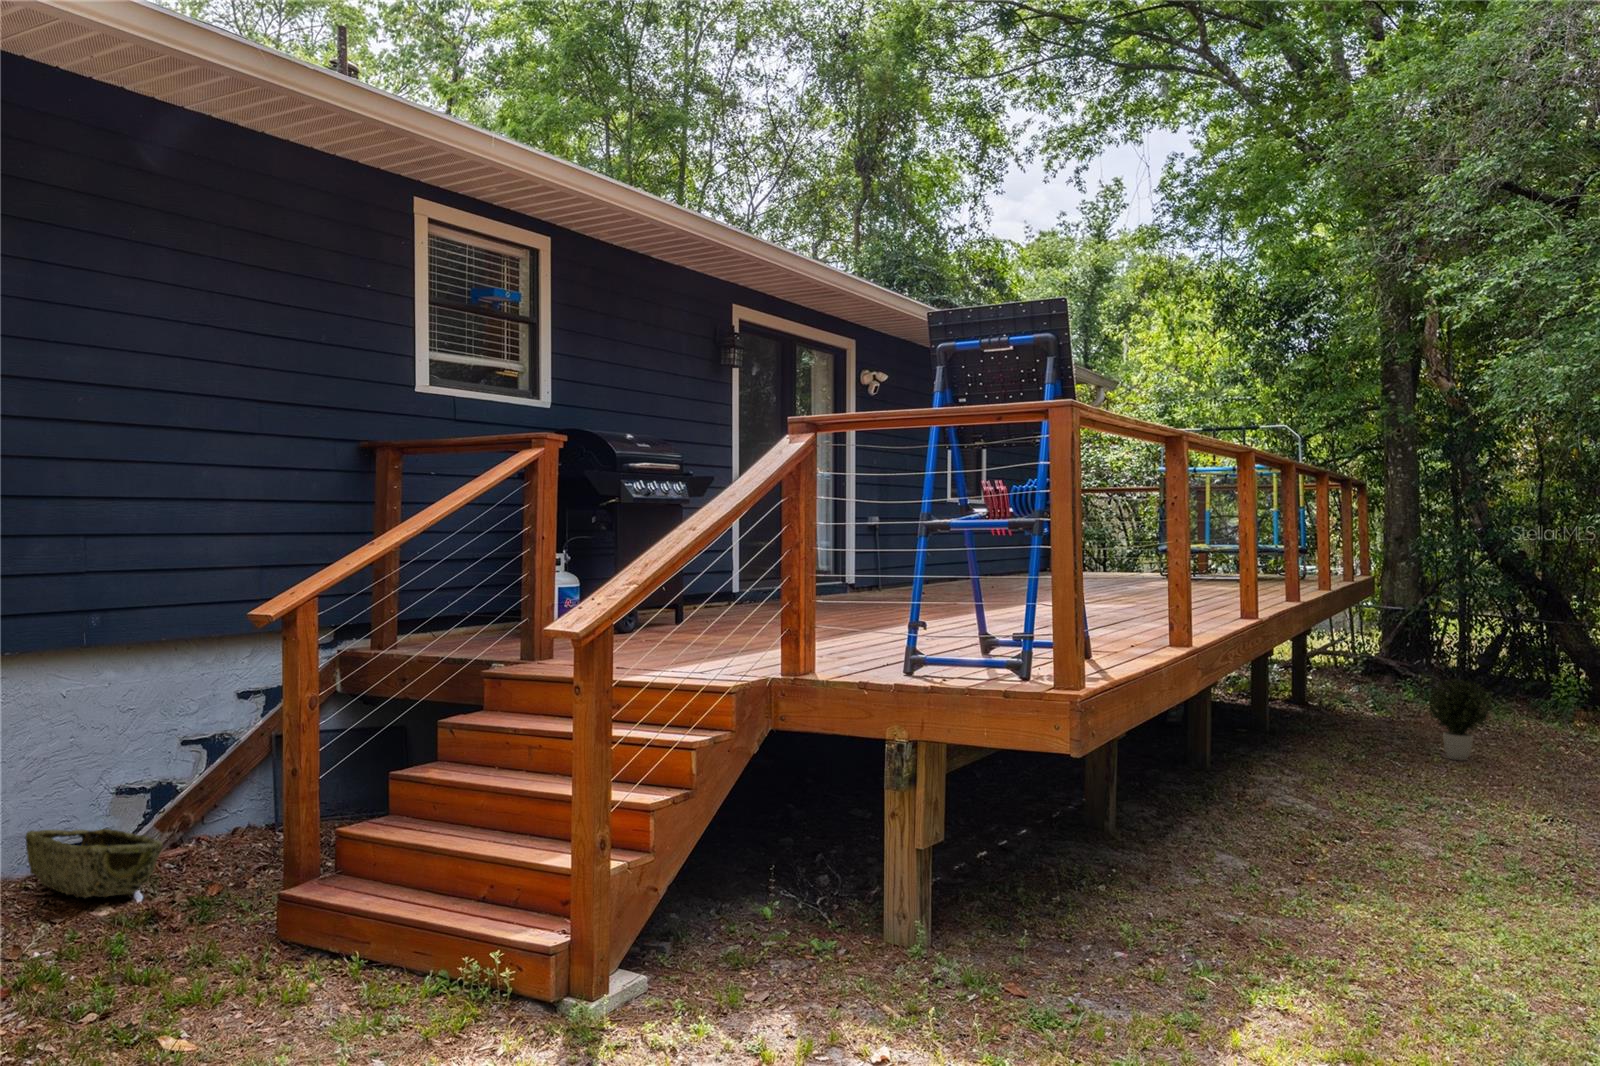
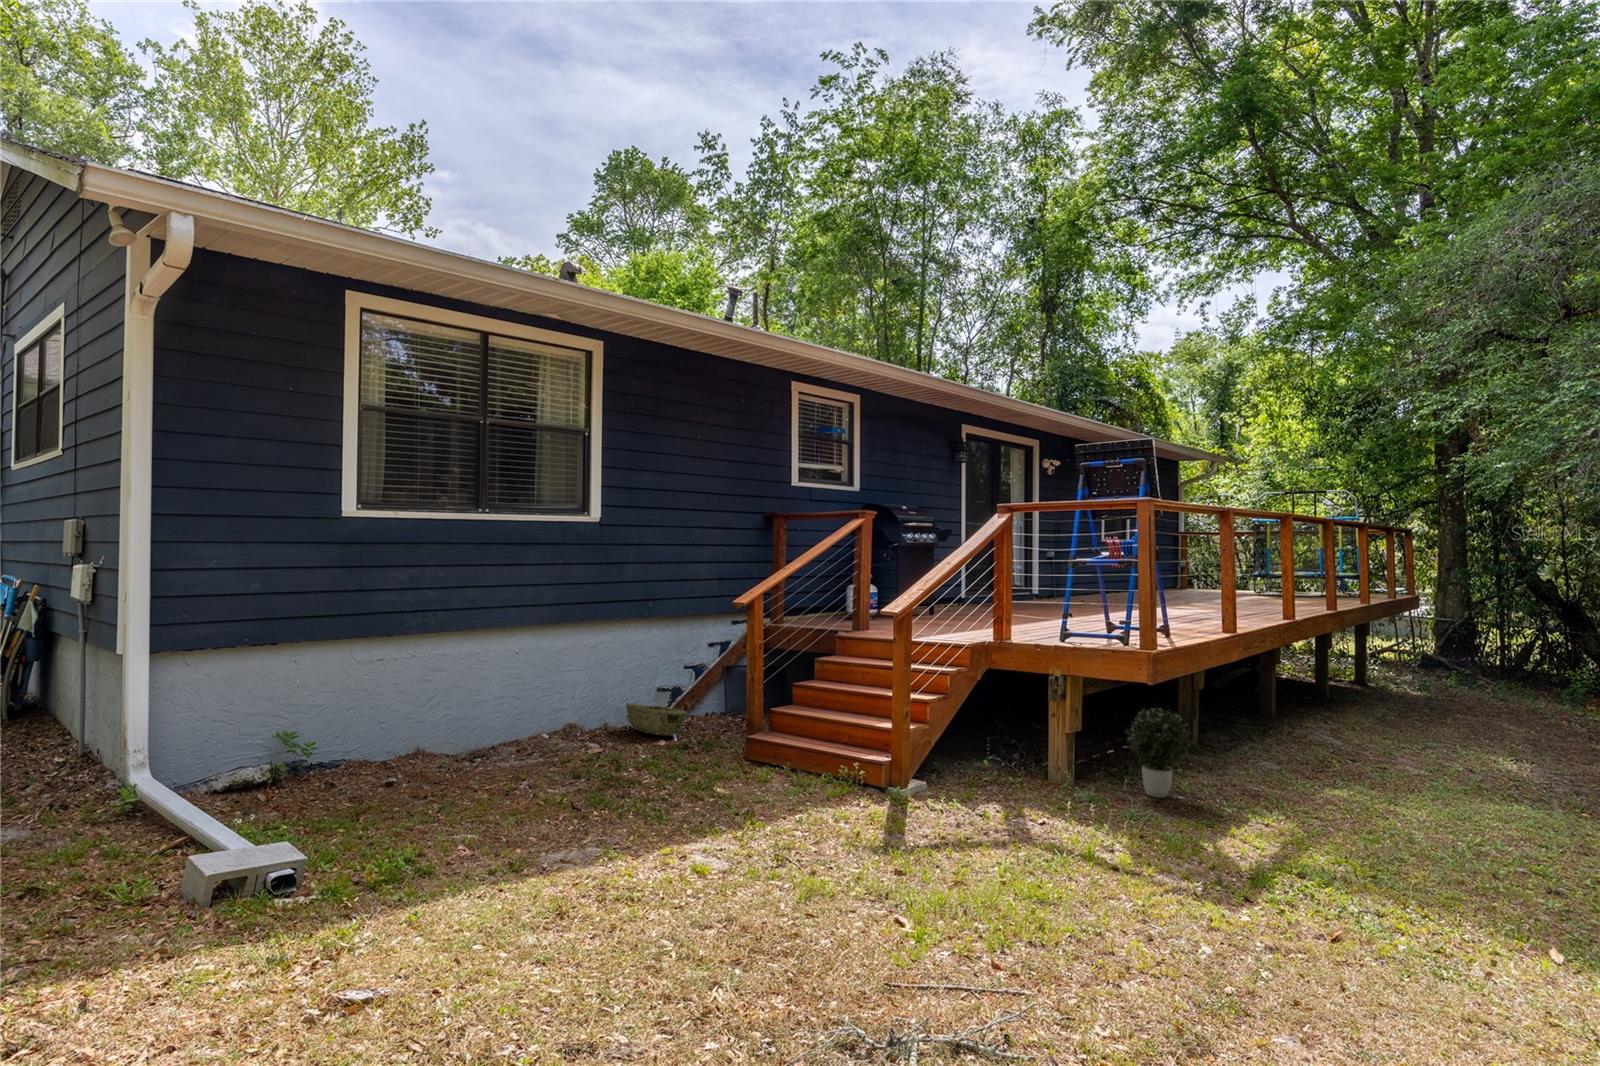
potted plant: present [1429,679,1492,761] -> present [1125,708,1191,798]

